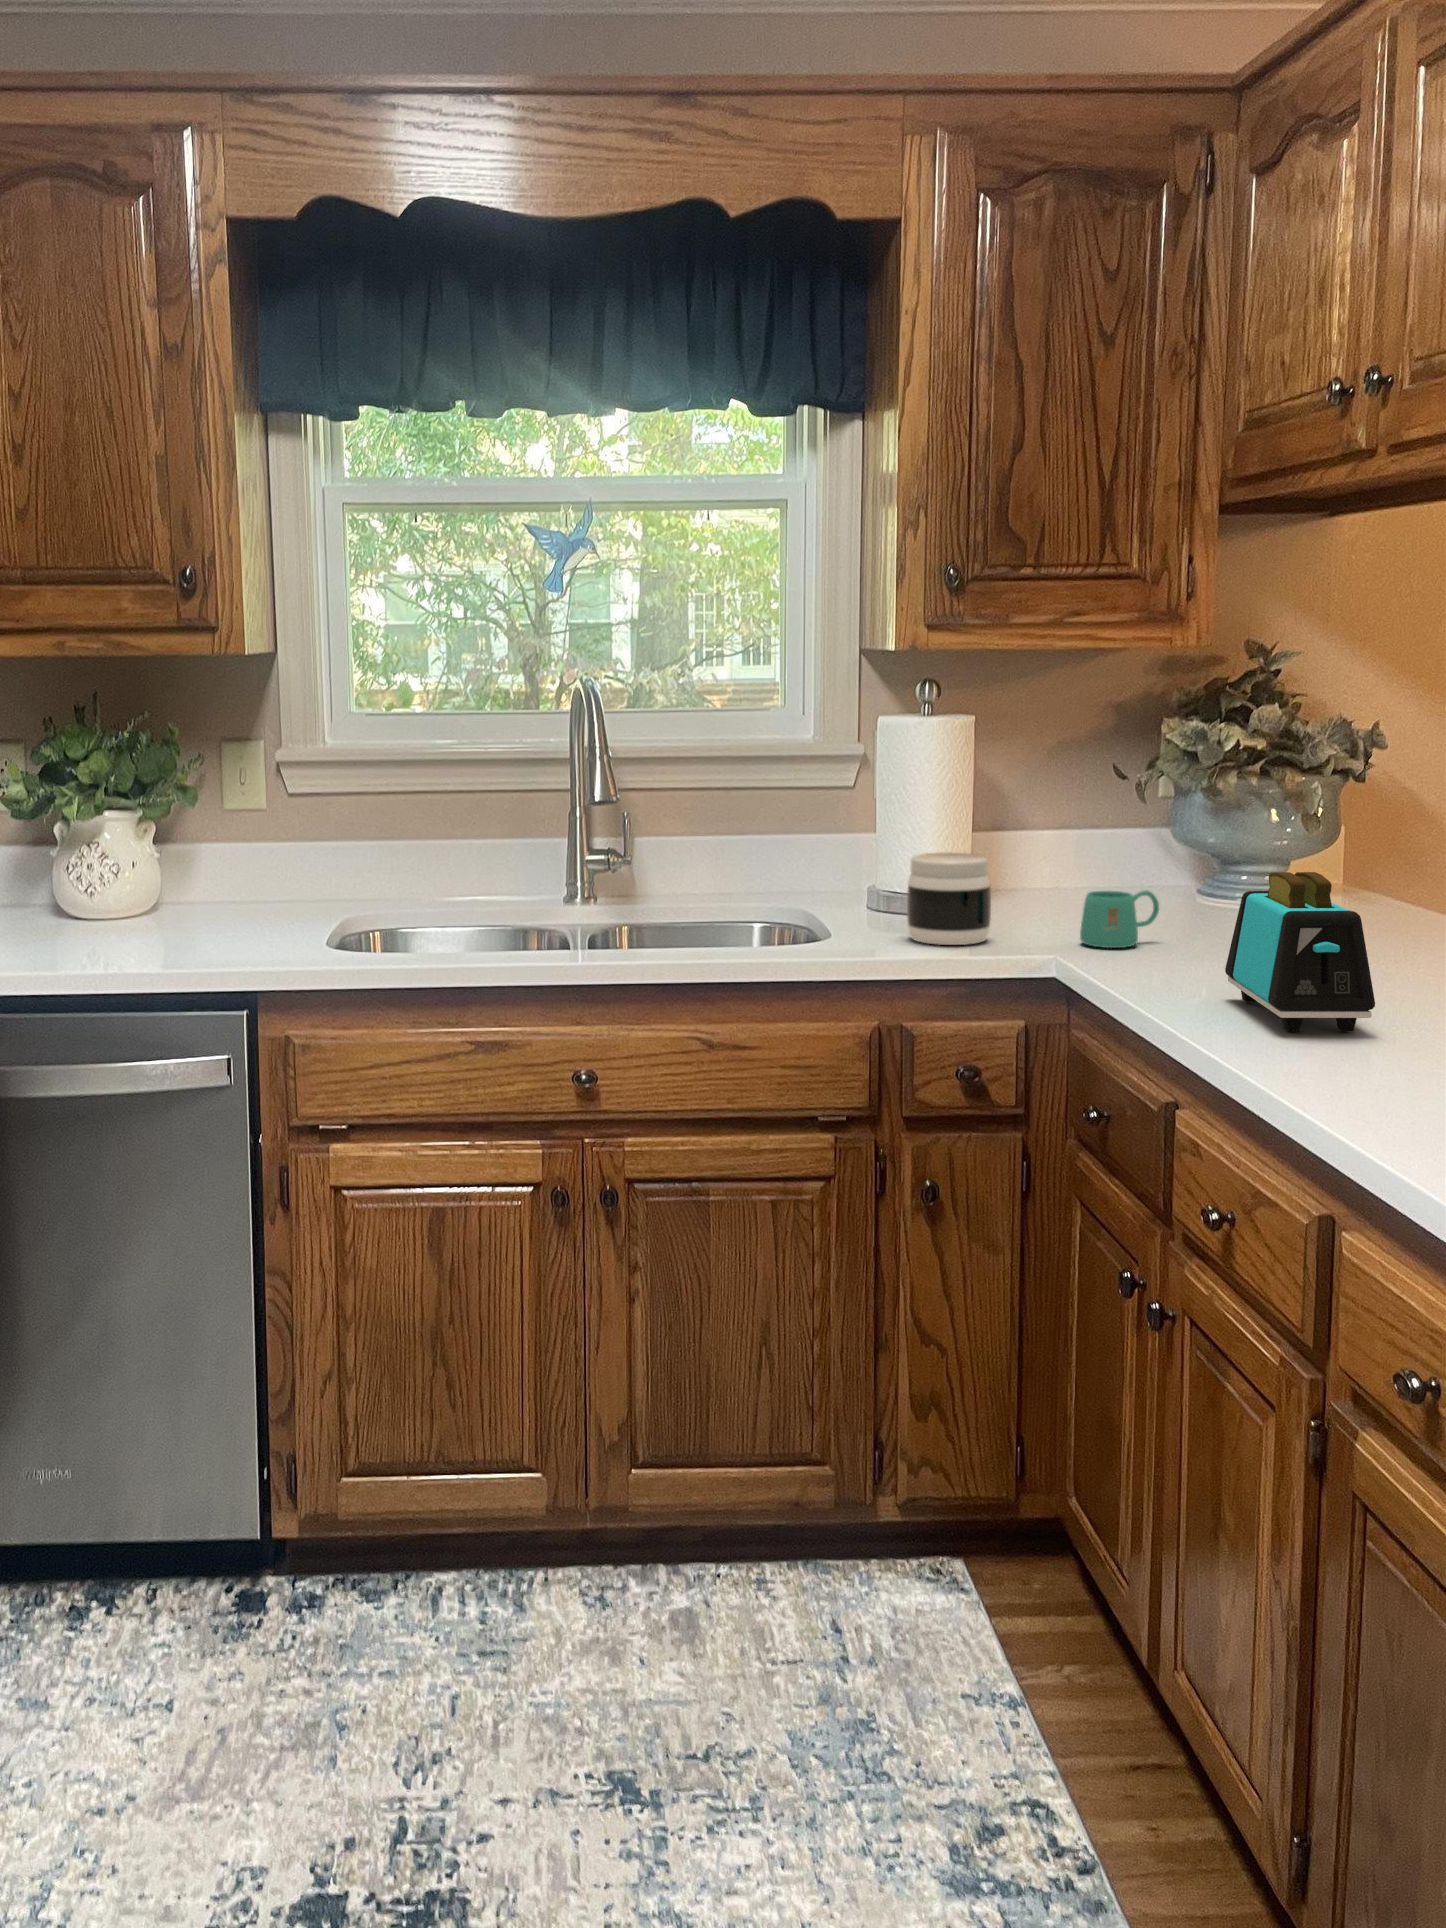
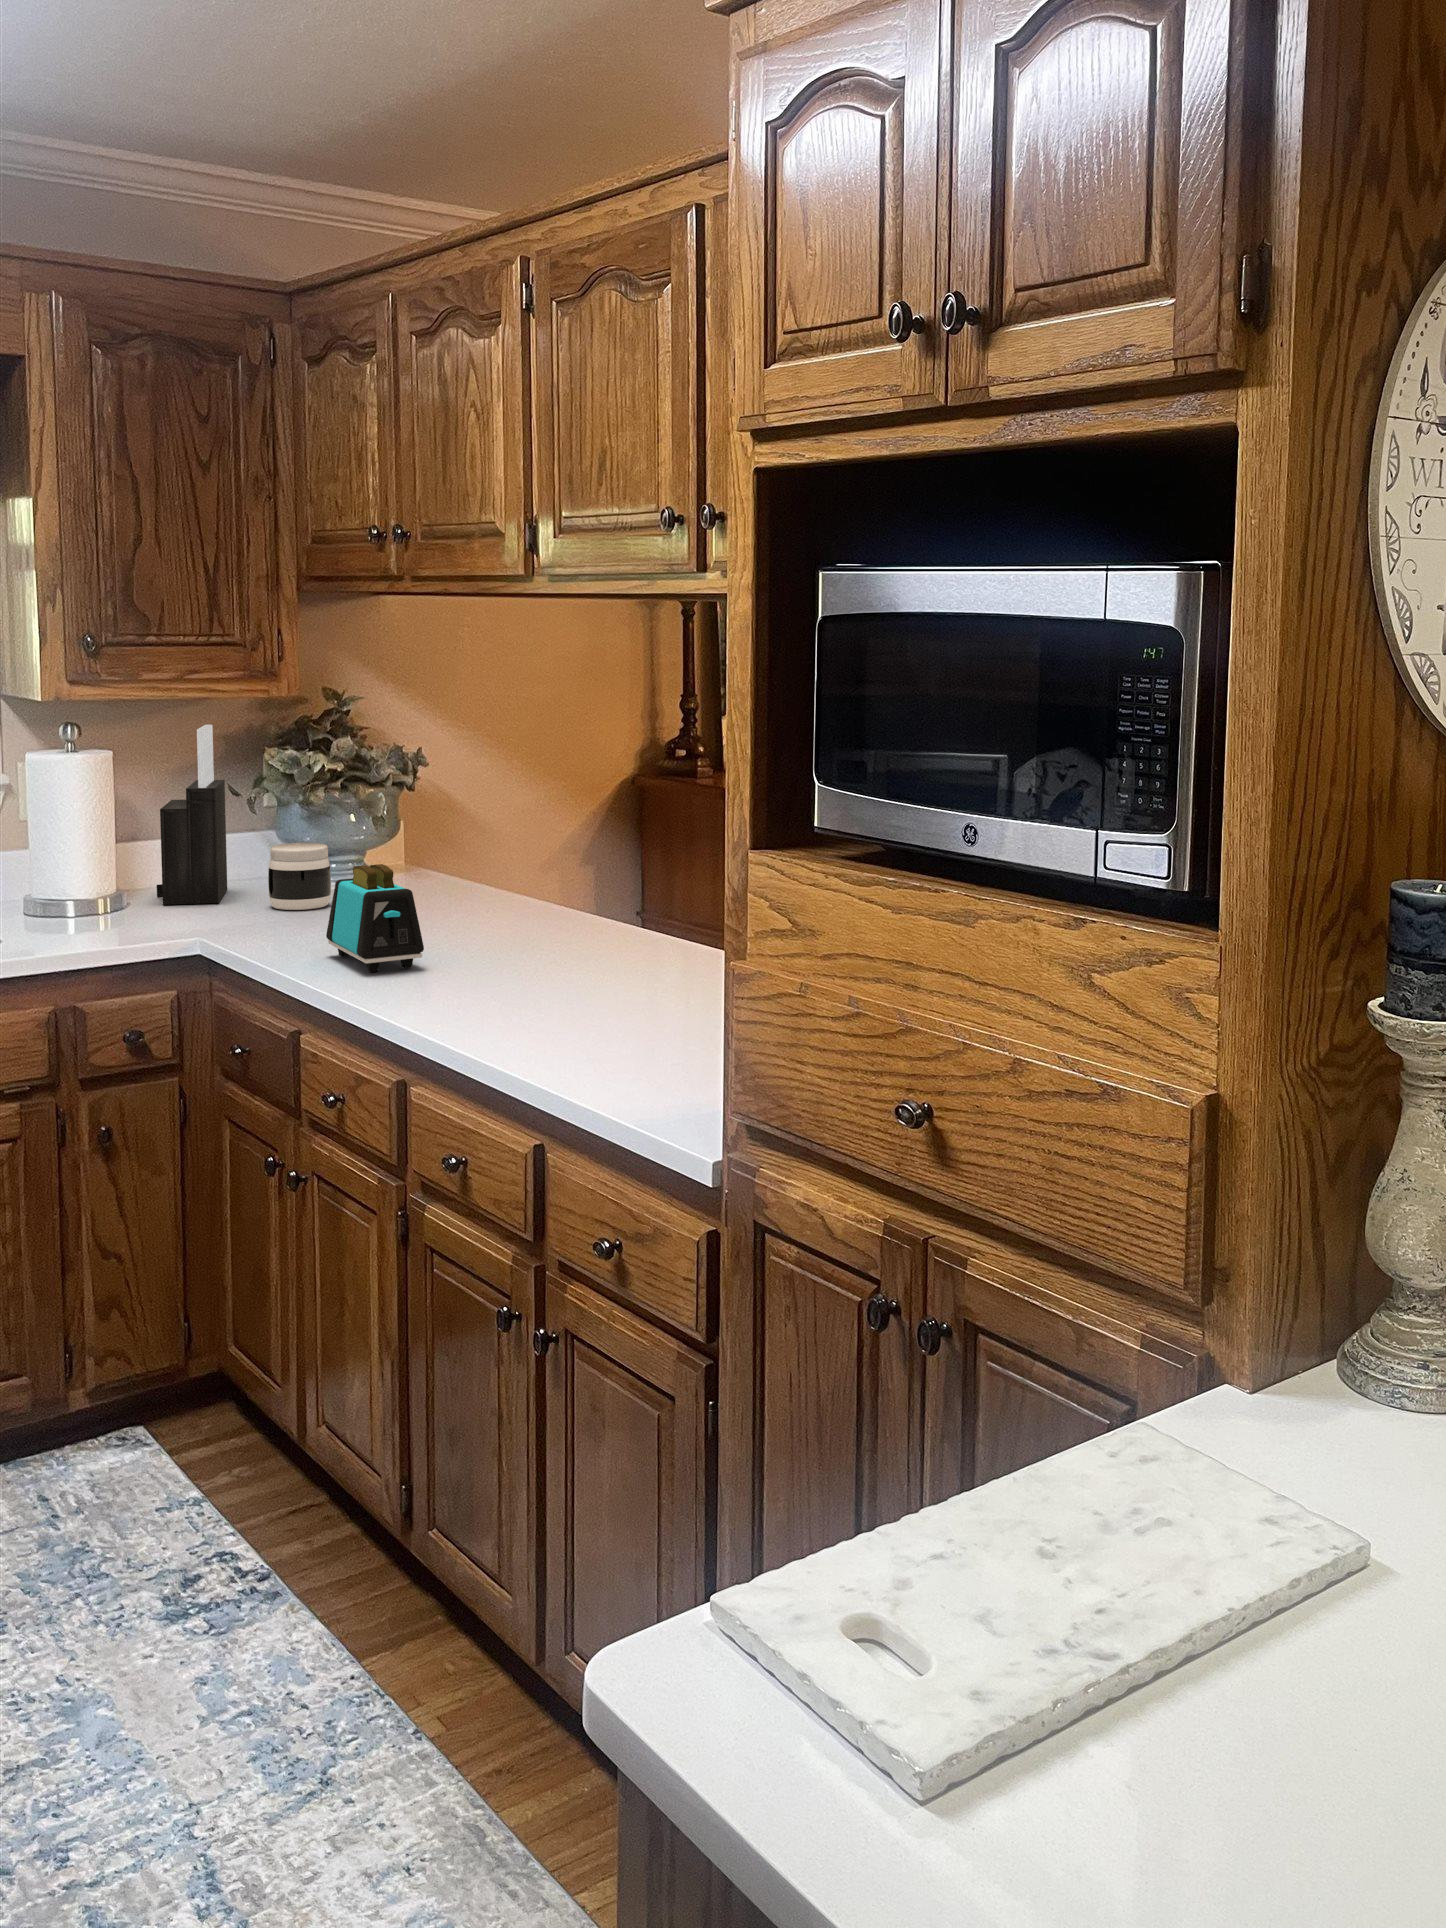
knife block: none [1020,688,1110,914] -> present [157,725,227,905]
jar: present [907,853,991,945] -> present [268,843,331,910]
mug: present [1080,890,1159,948] -> none [214,882,273,928]

